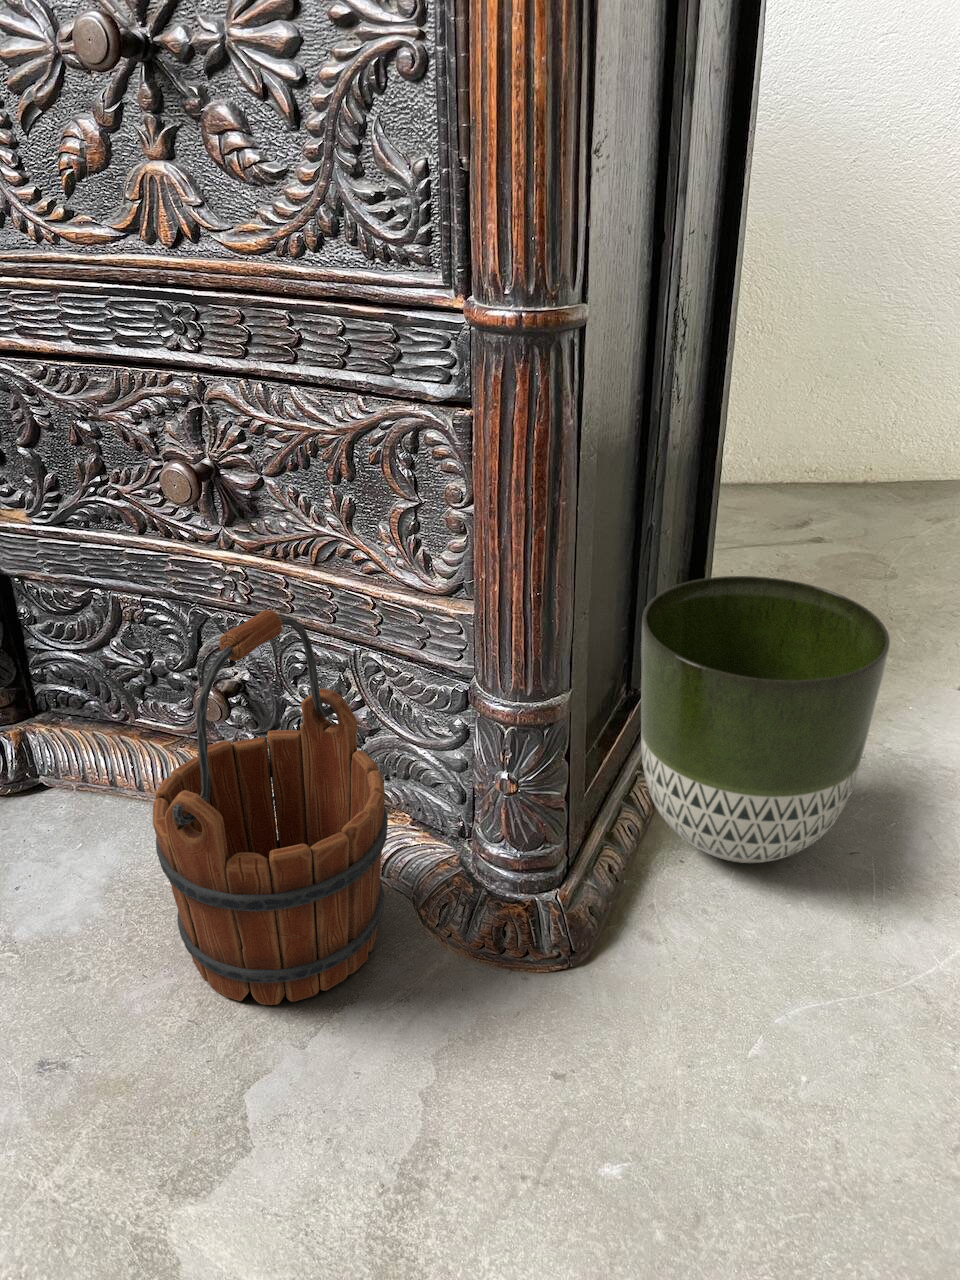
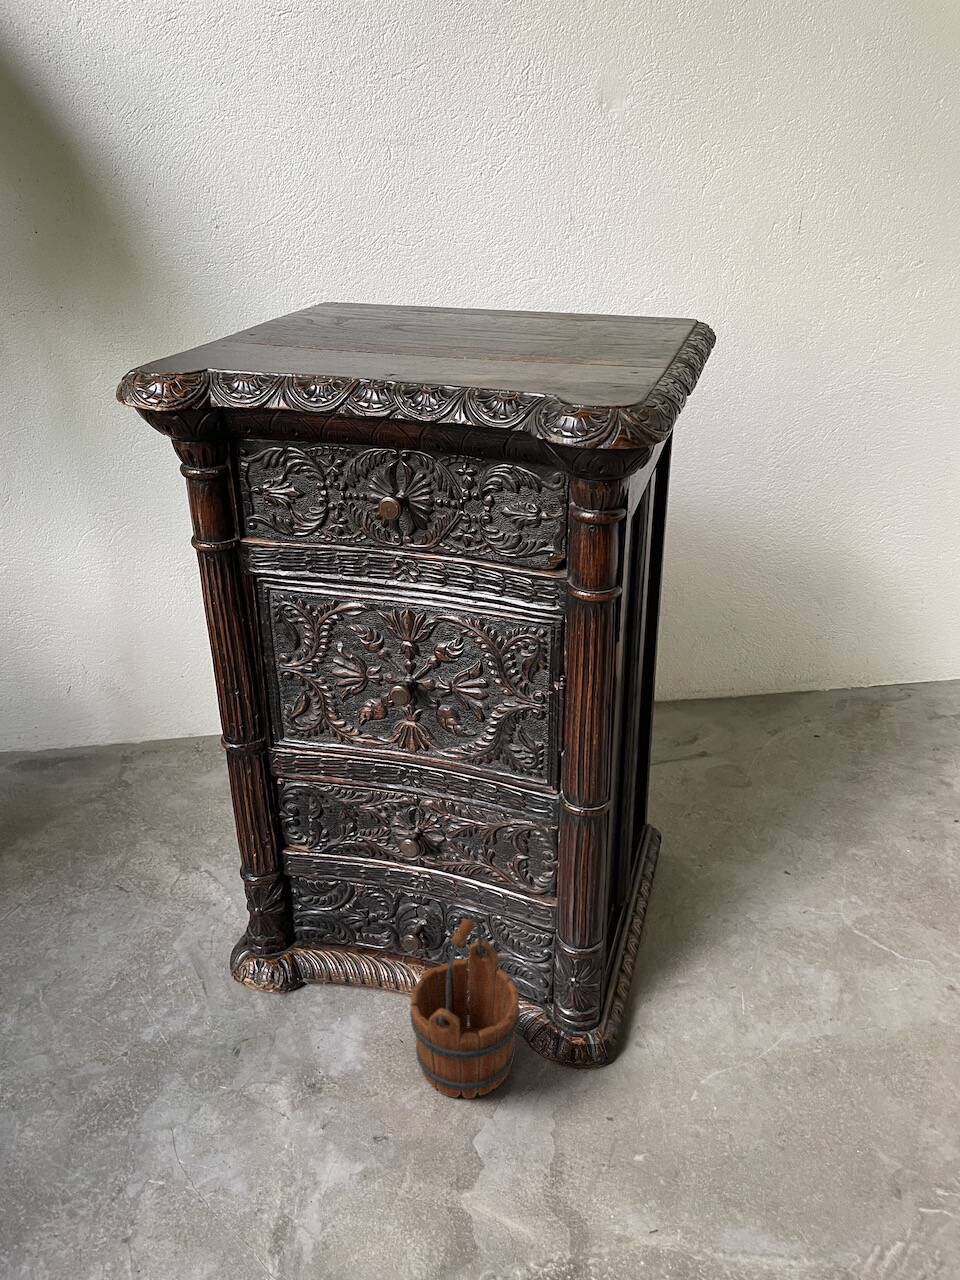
planter: present [641,576,890,863] -> none [630,850,750,1001]

